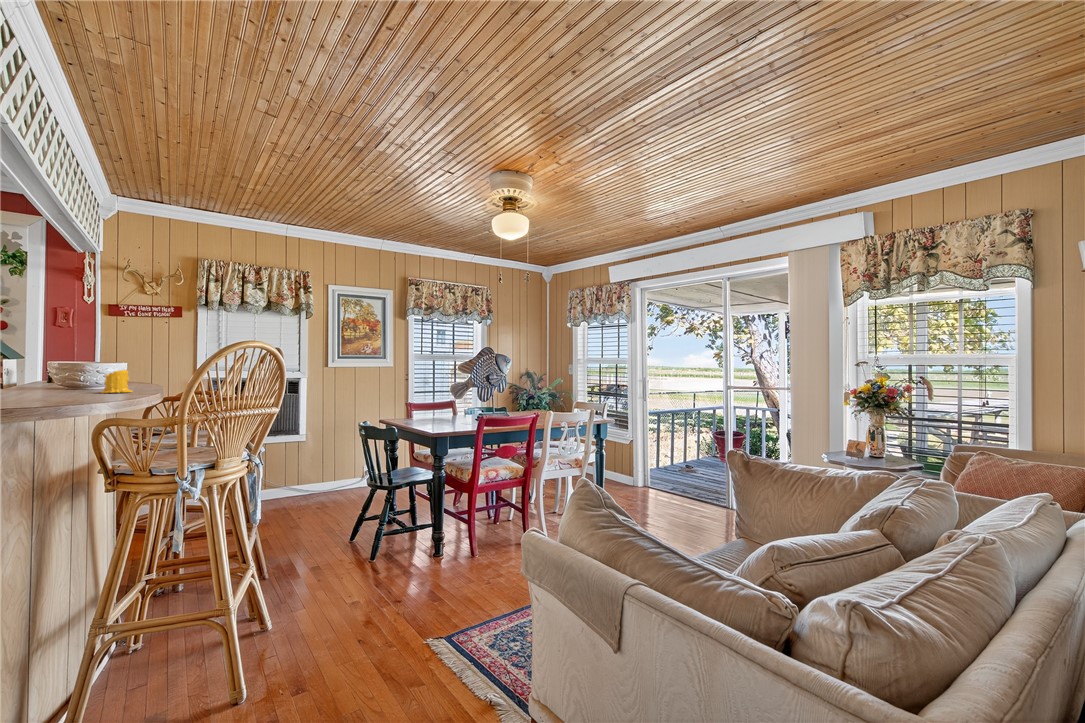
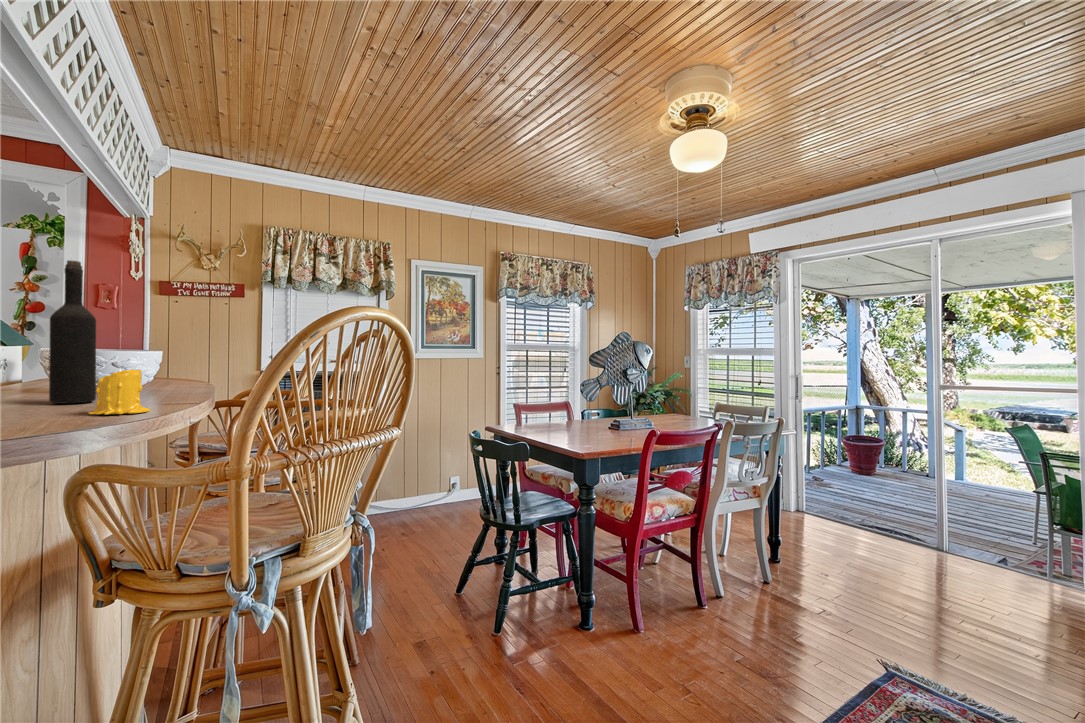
wine bottle: none [69,309,96,390] -> present [49,260,96,403]

